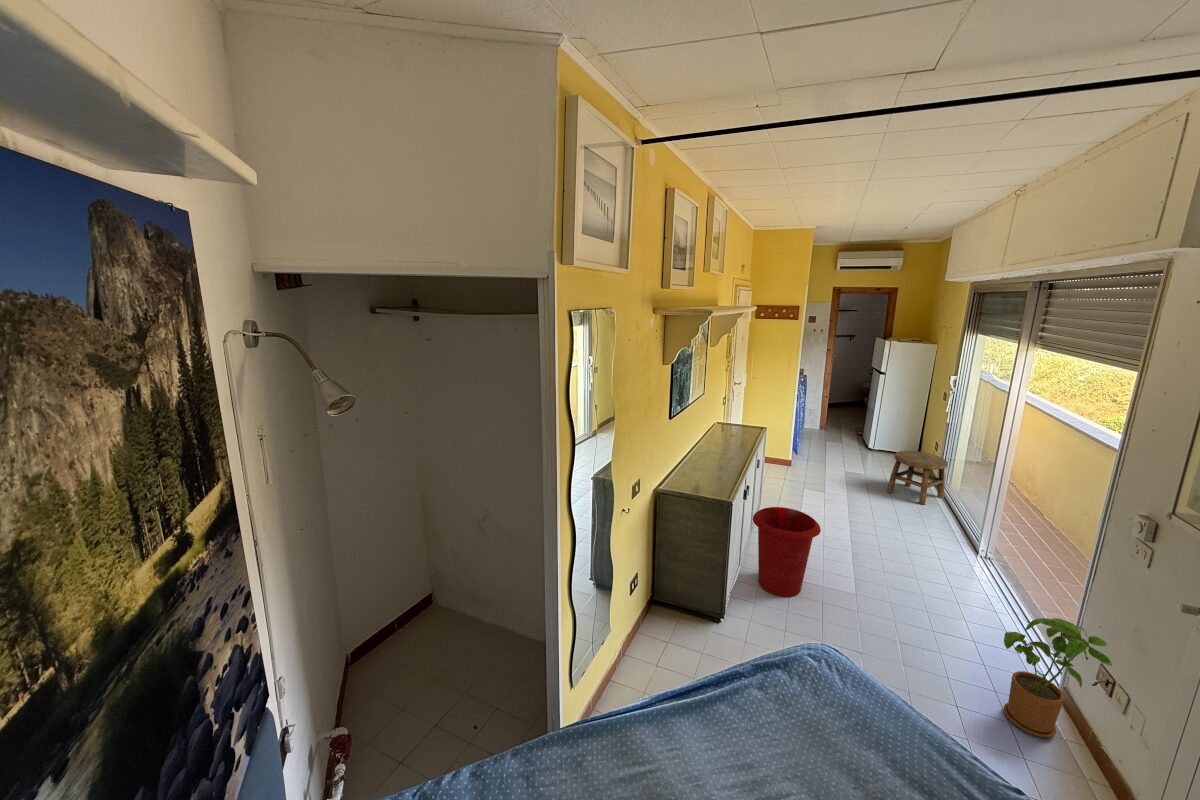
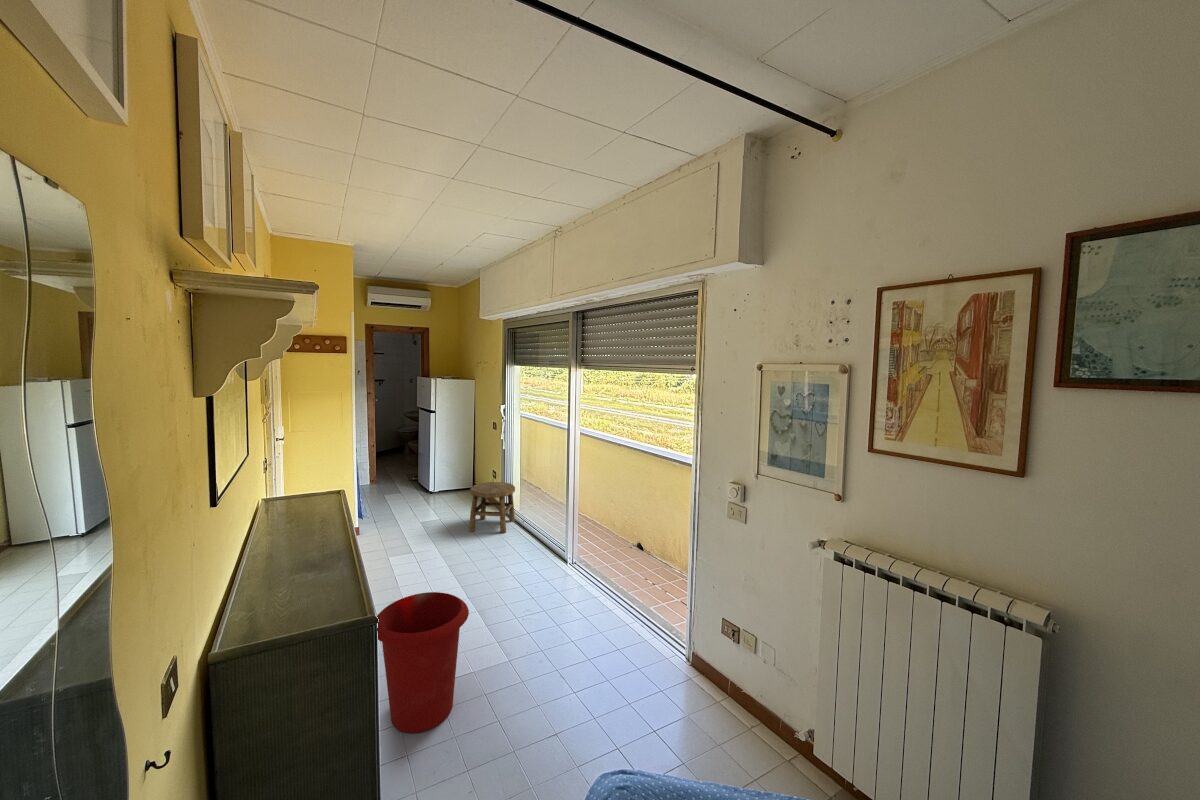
house plant: present [1004,618,1112,738] -> none [671,594,746,716]

